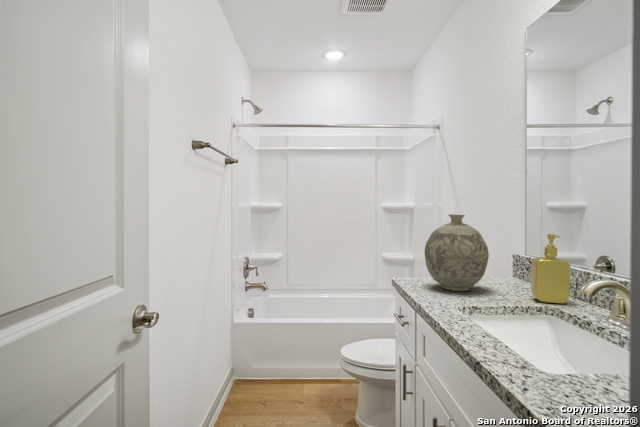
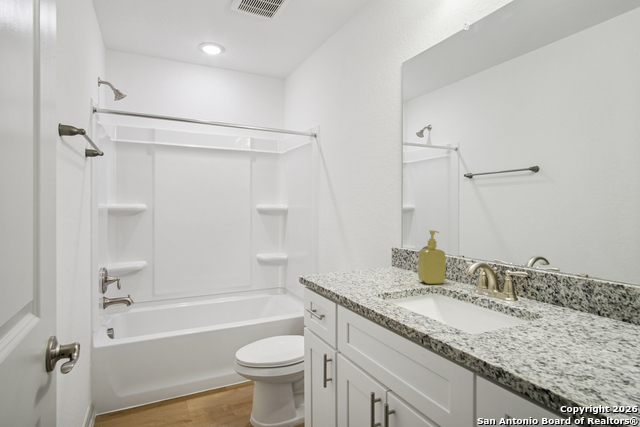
decorative vase: present [425,214,489,291] -> none [335,216,386,282]

